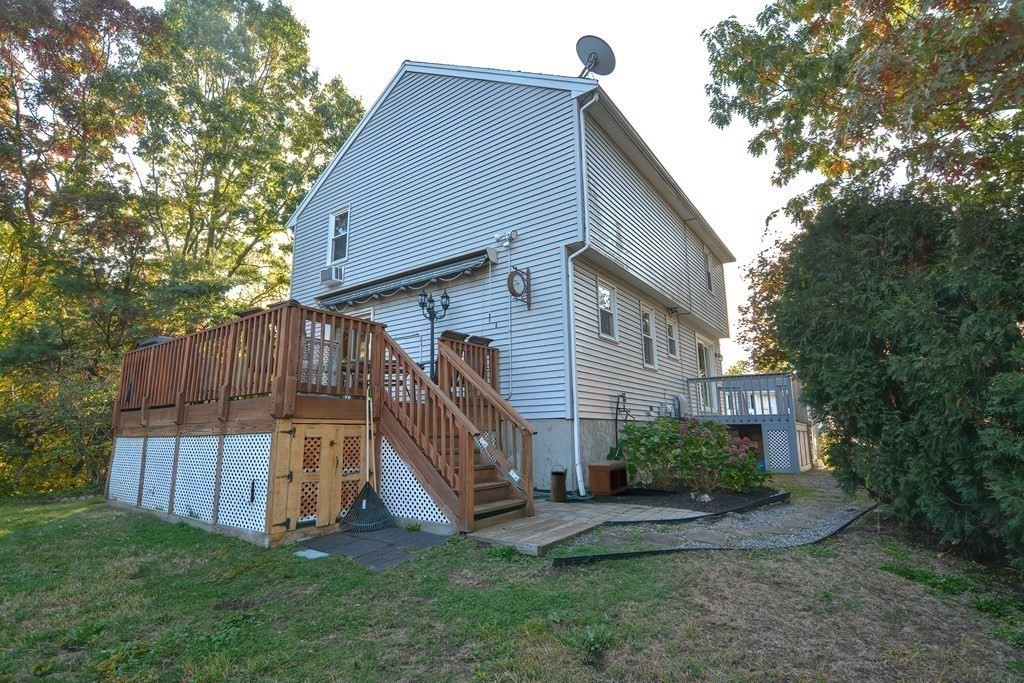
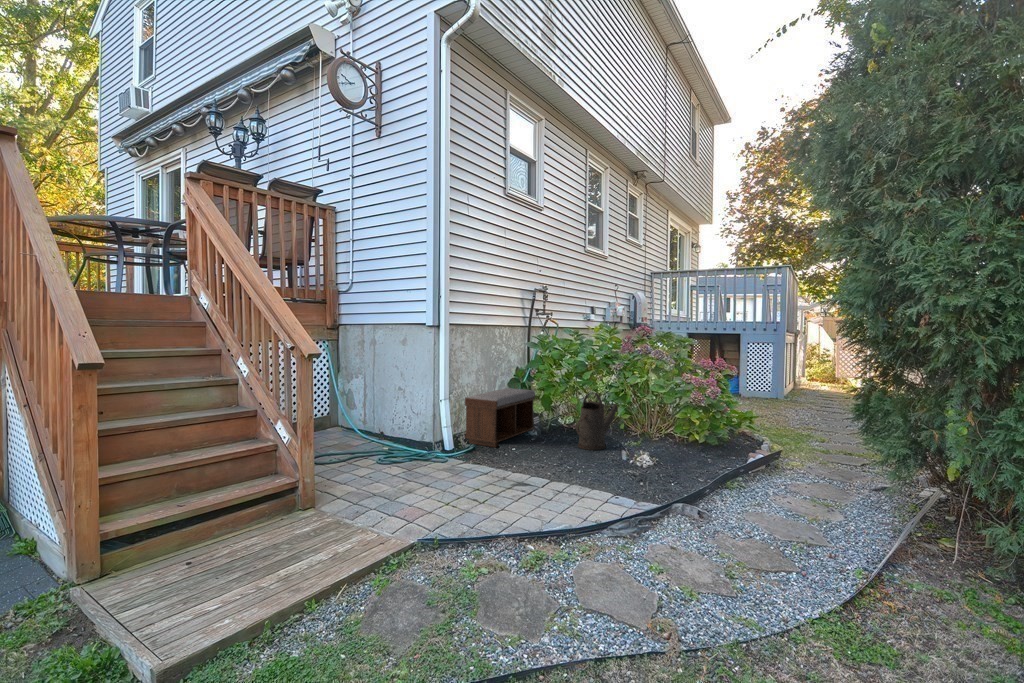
watering can: present [550,468,568,502] -> present [576,393,617,450]

